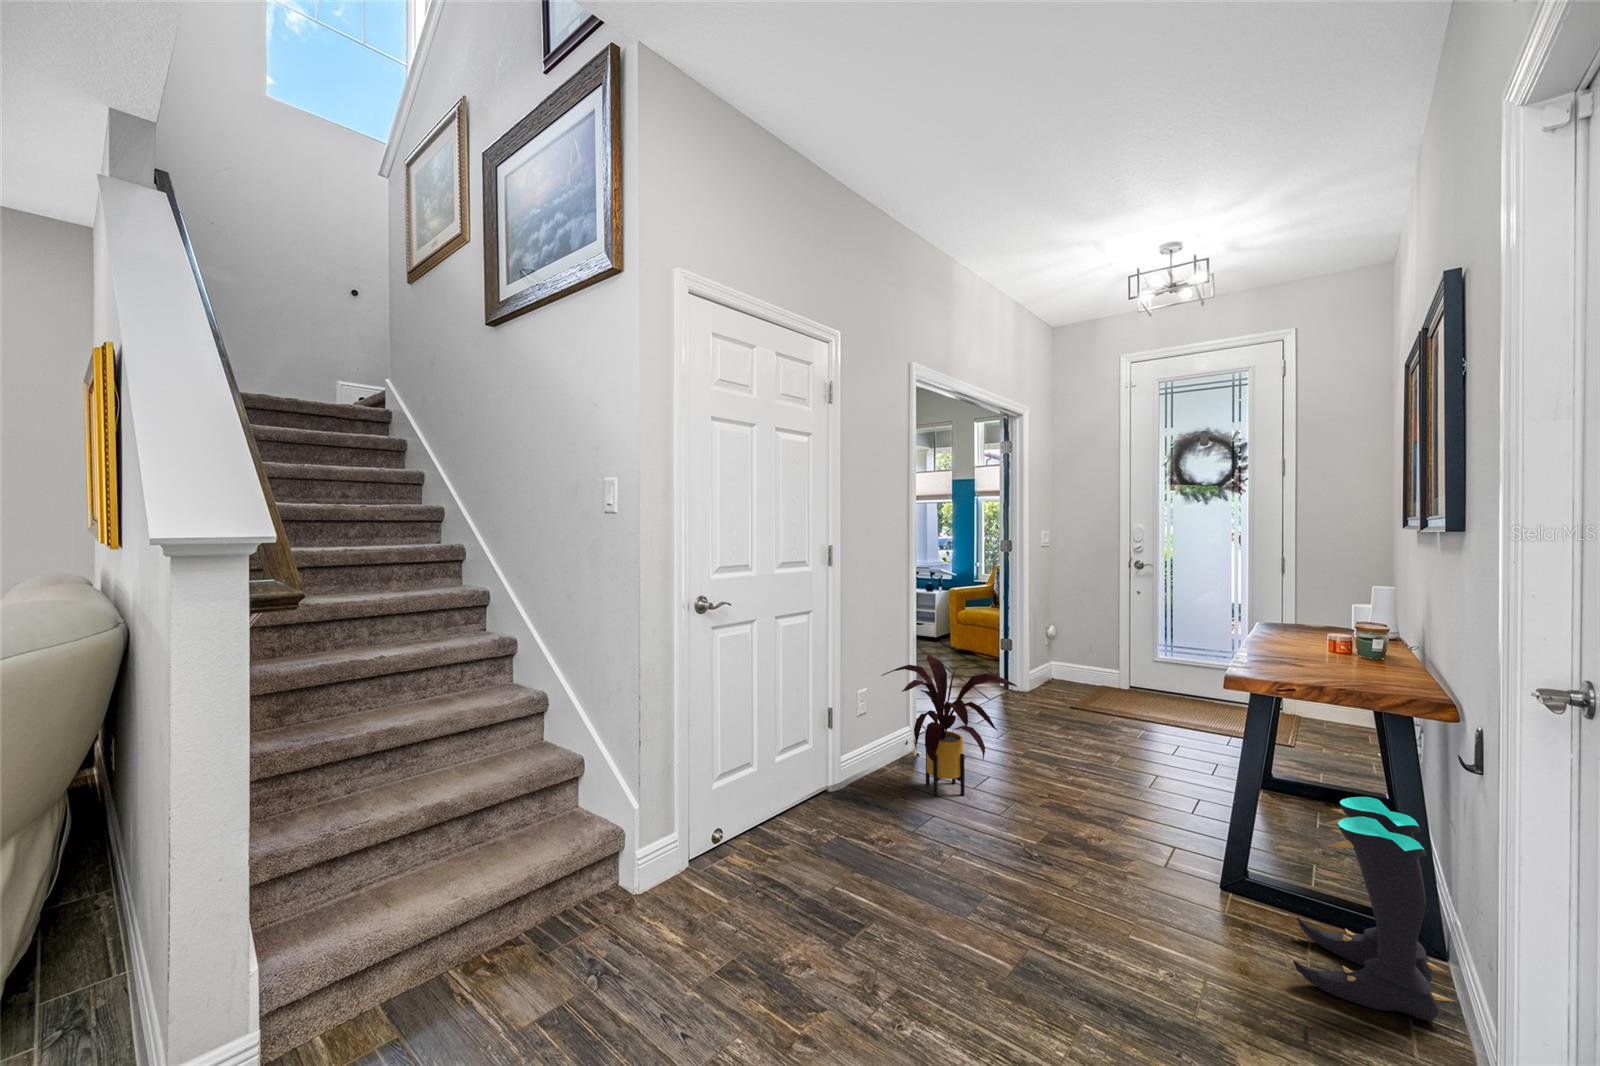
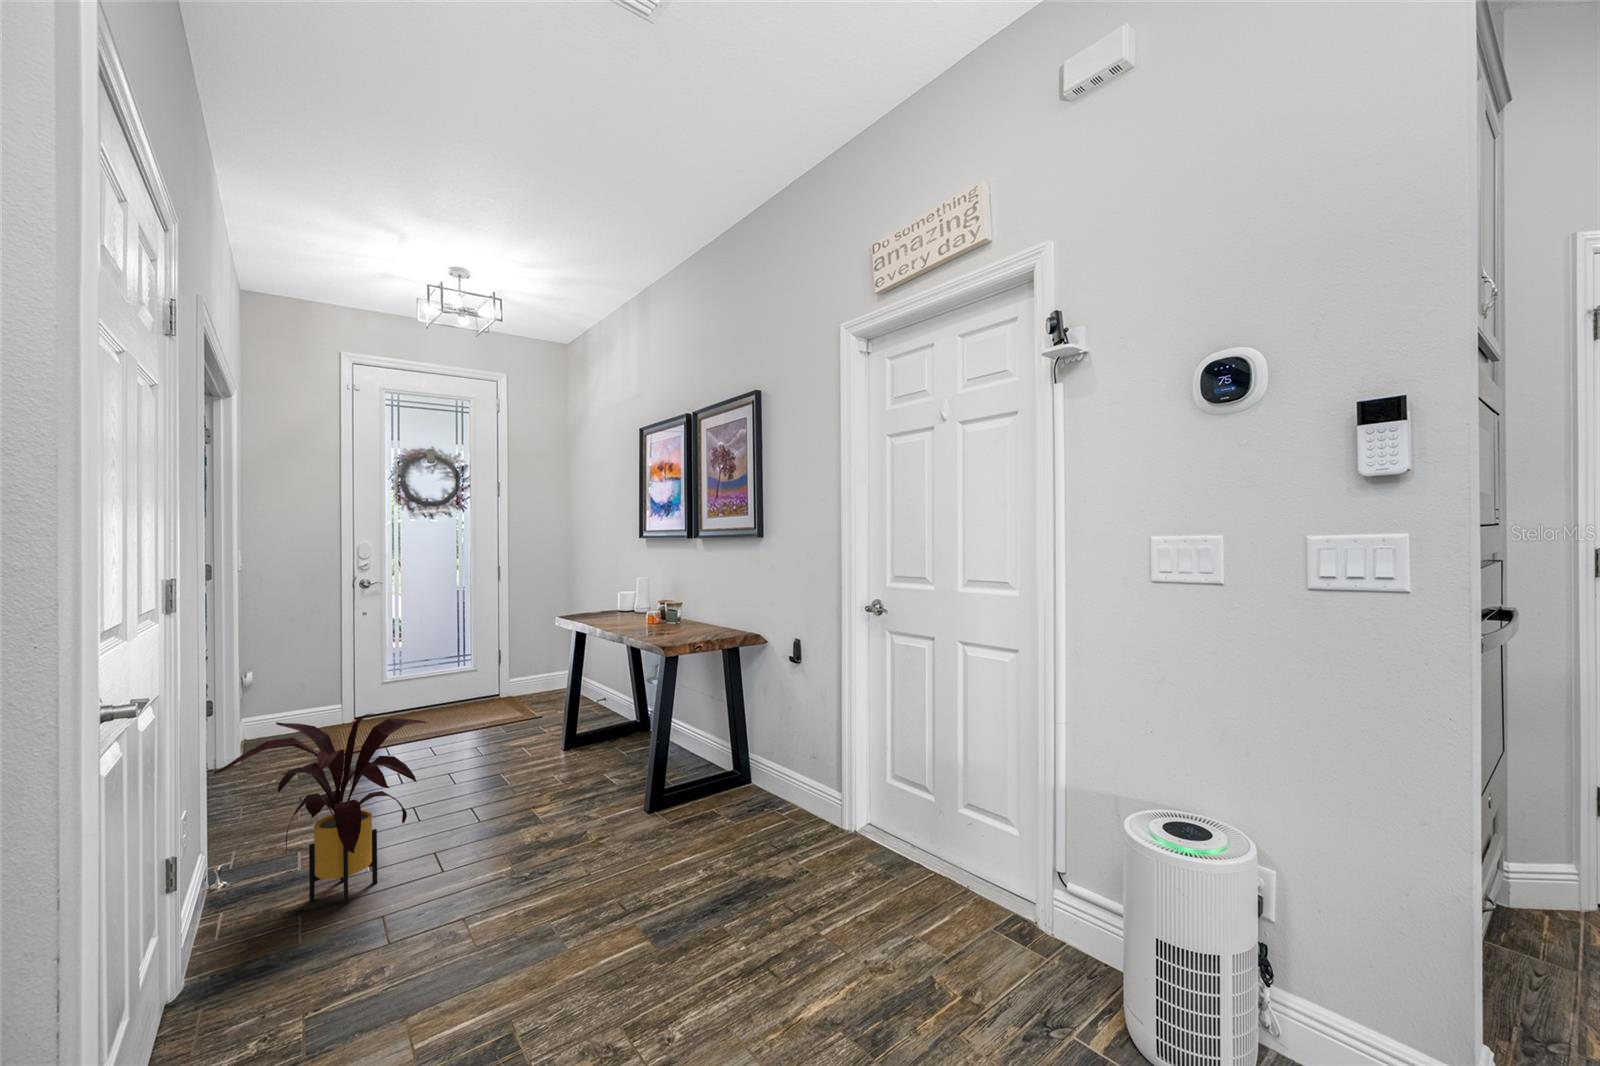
boots: present [1293,797,1454,1020] -> none [712,703,793,828]

